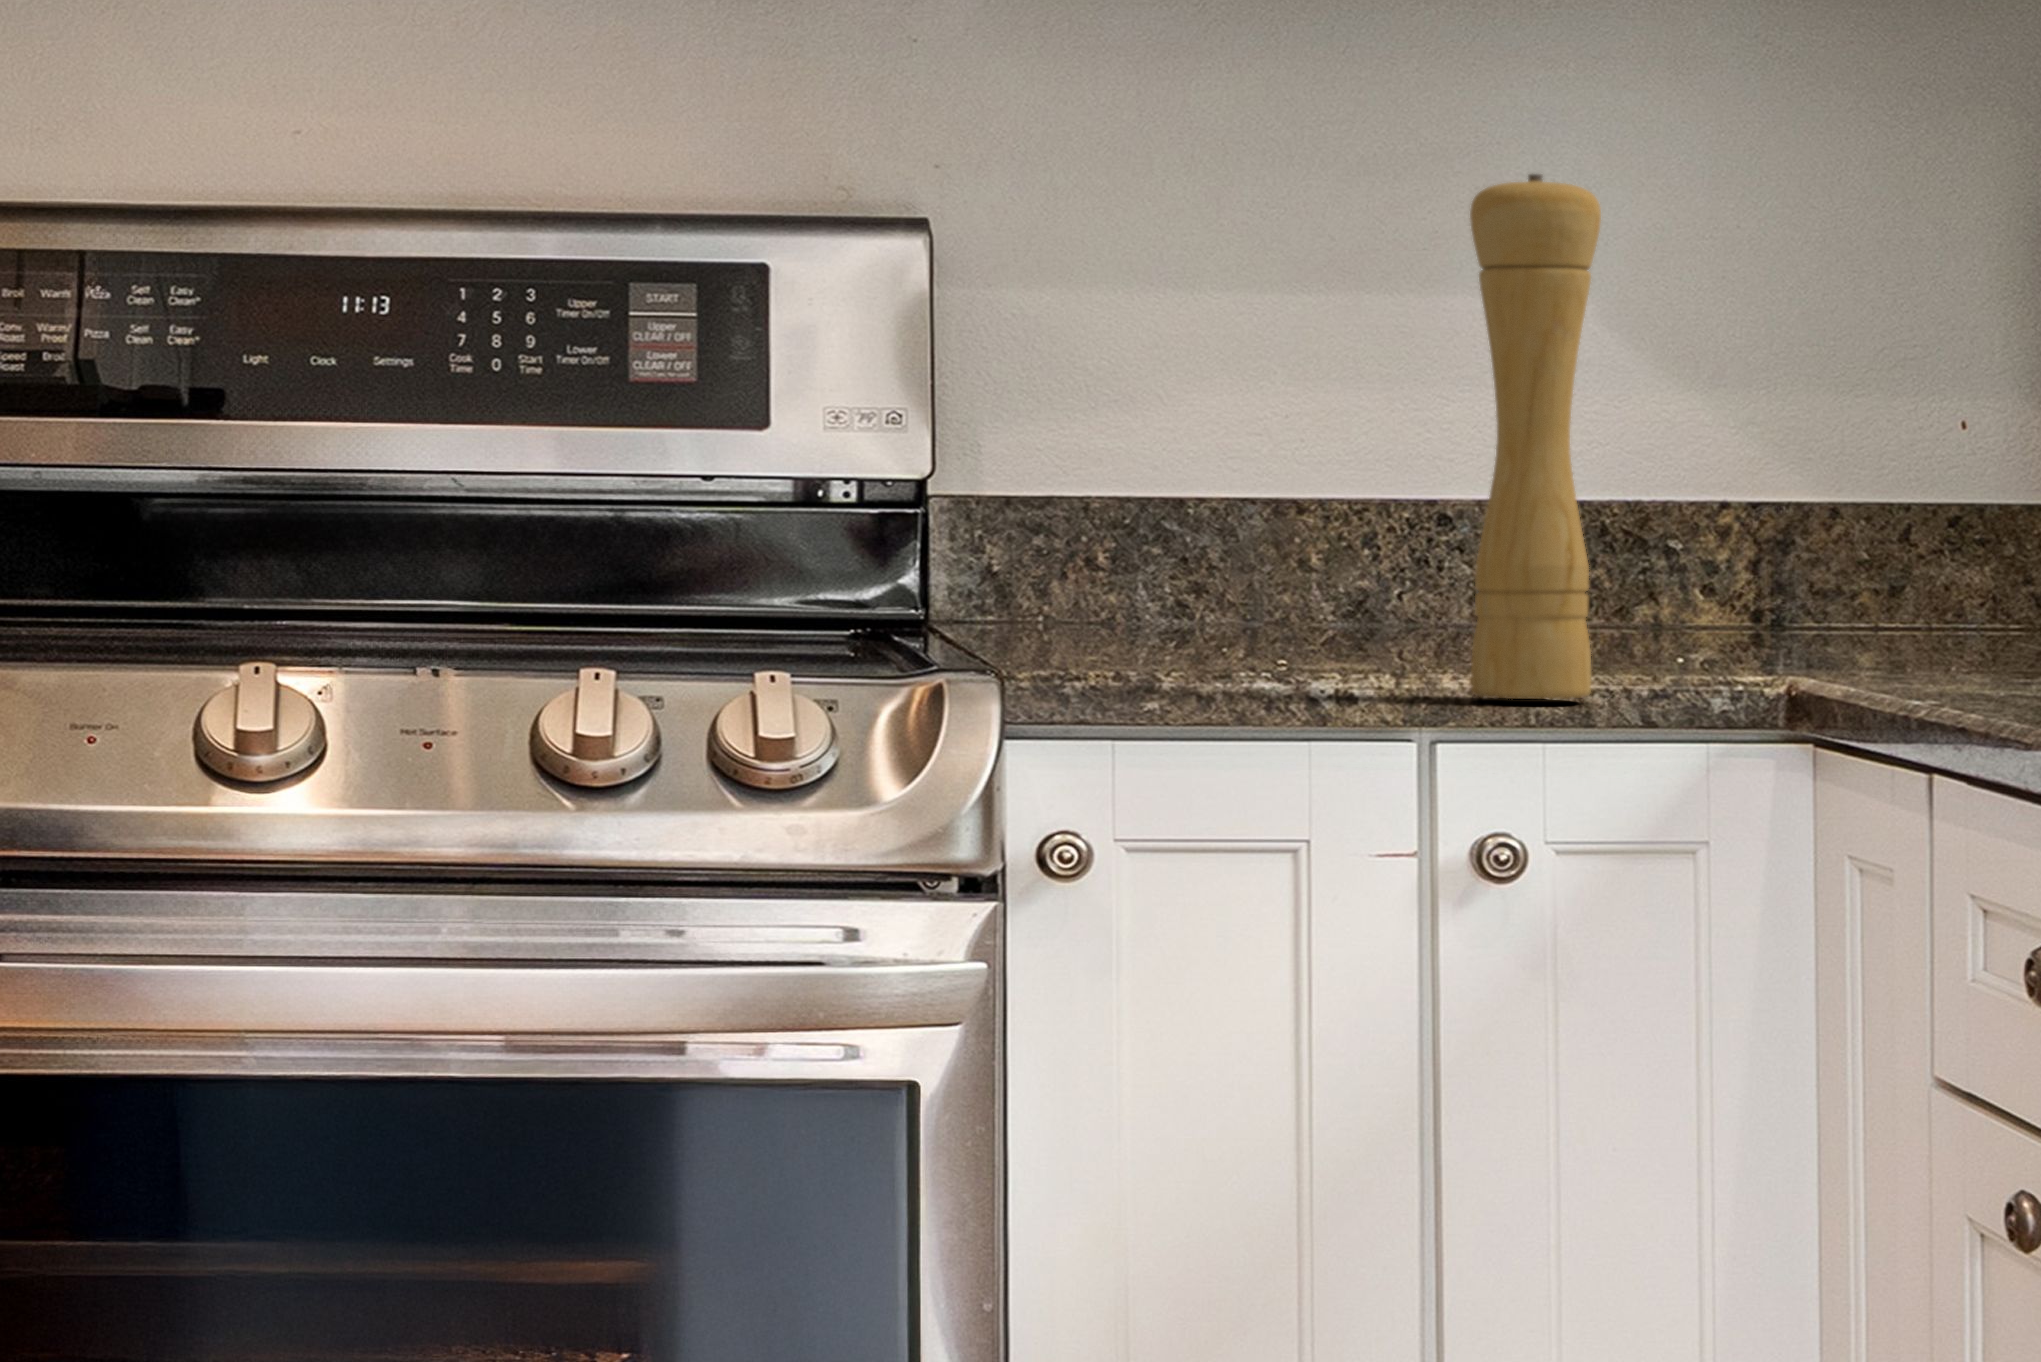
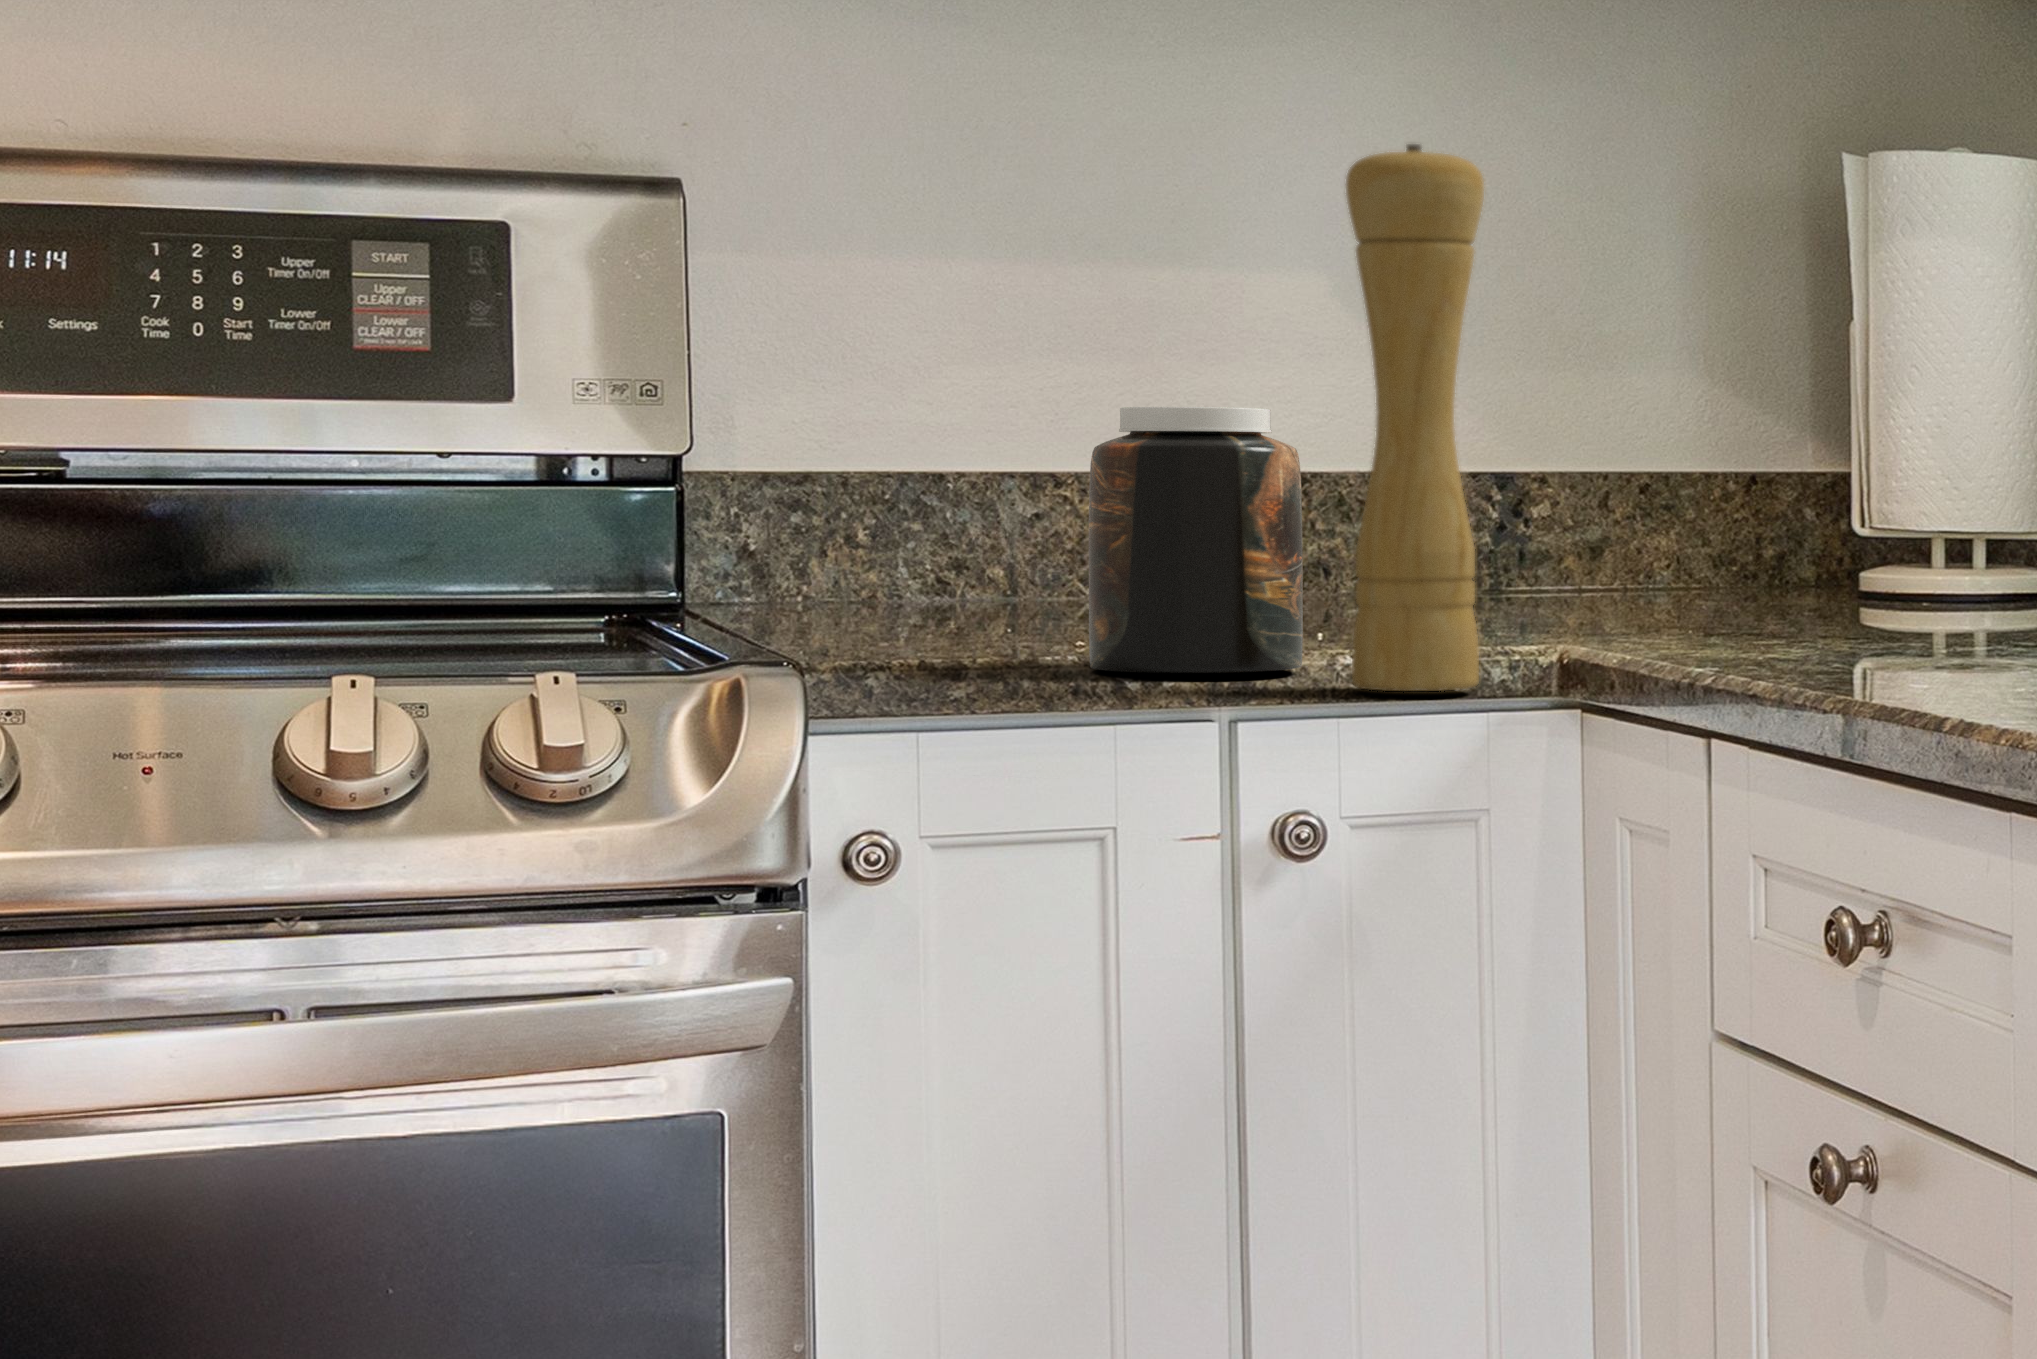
jar: none [1254,428,1452,681] -> present [1089,407,1303,673]

